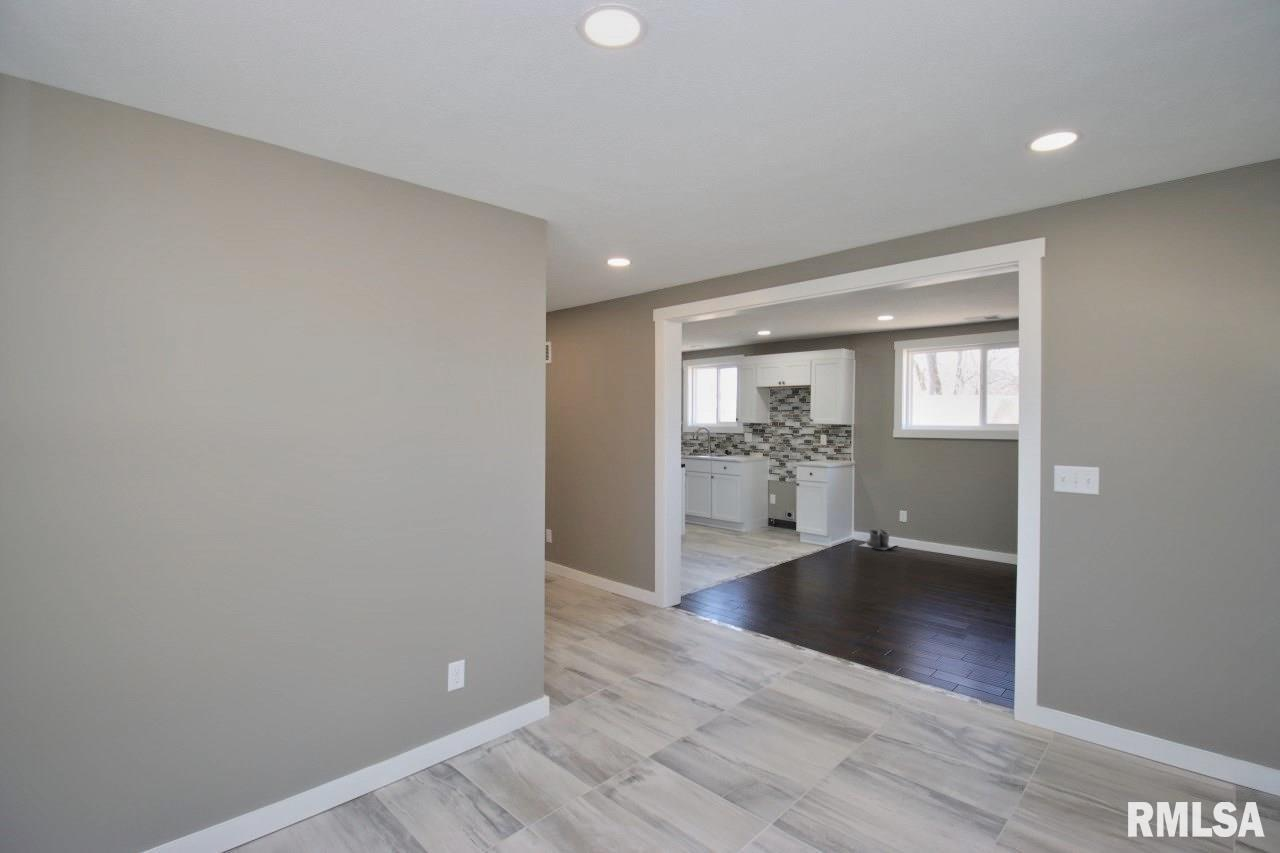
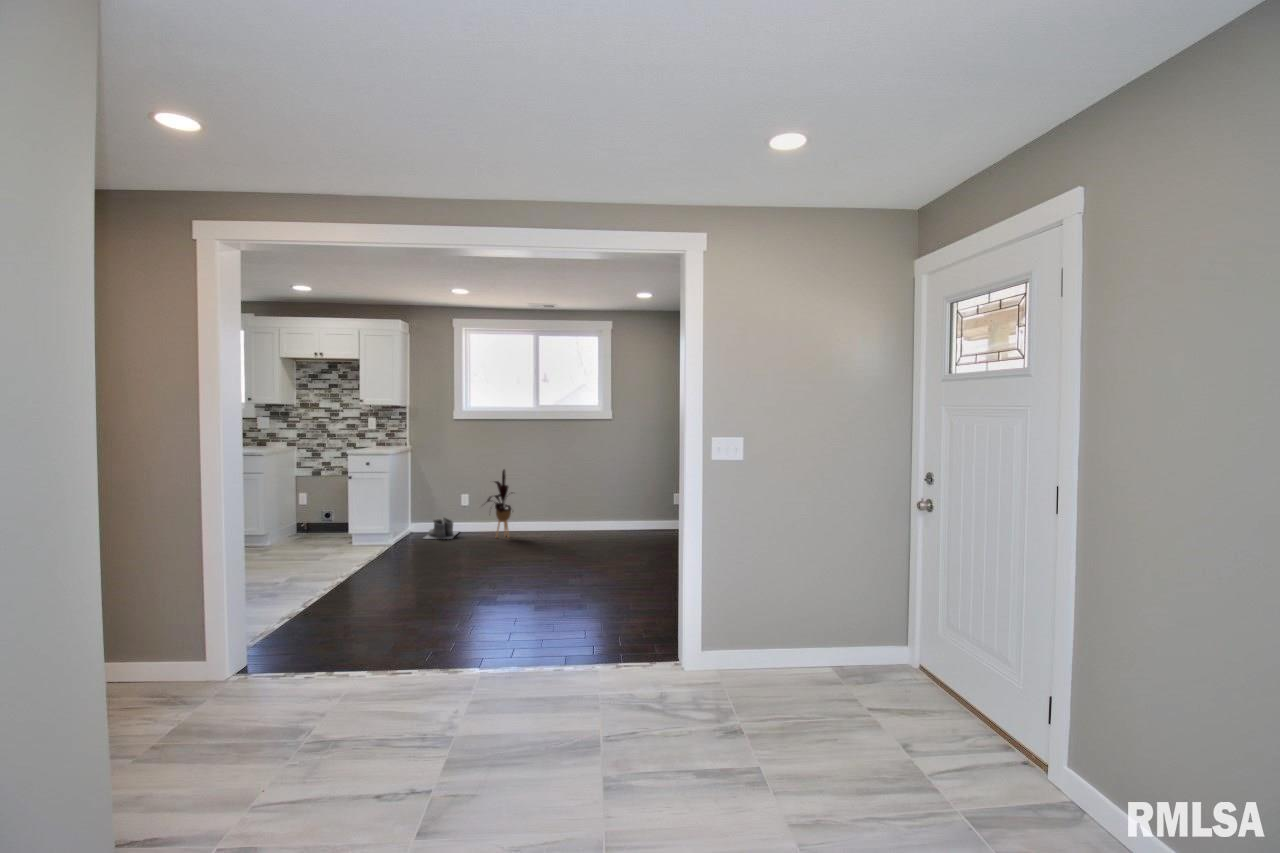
house plant: none [911,488,951,559] -> present [487,470,511,537]

